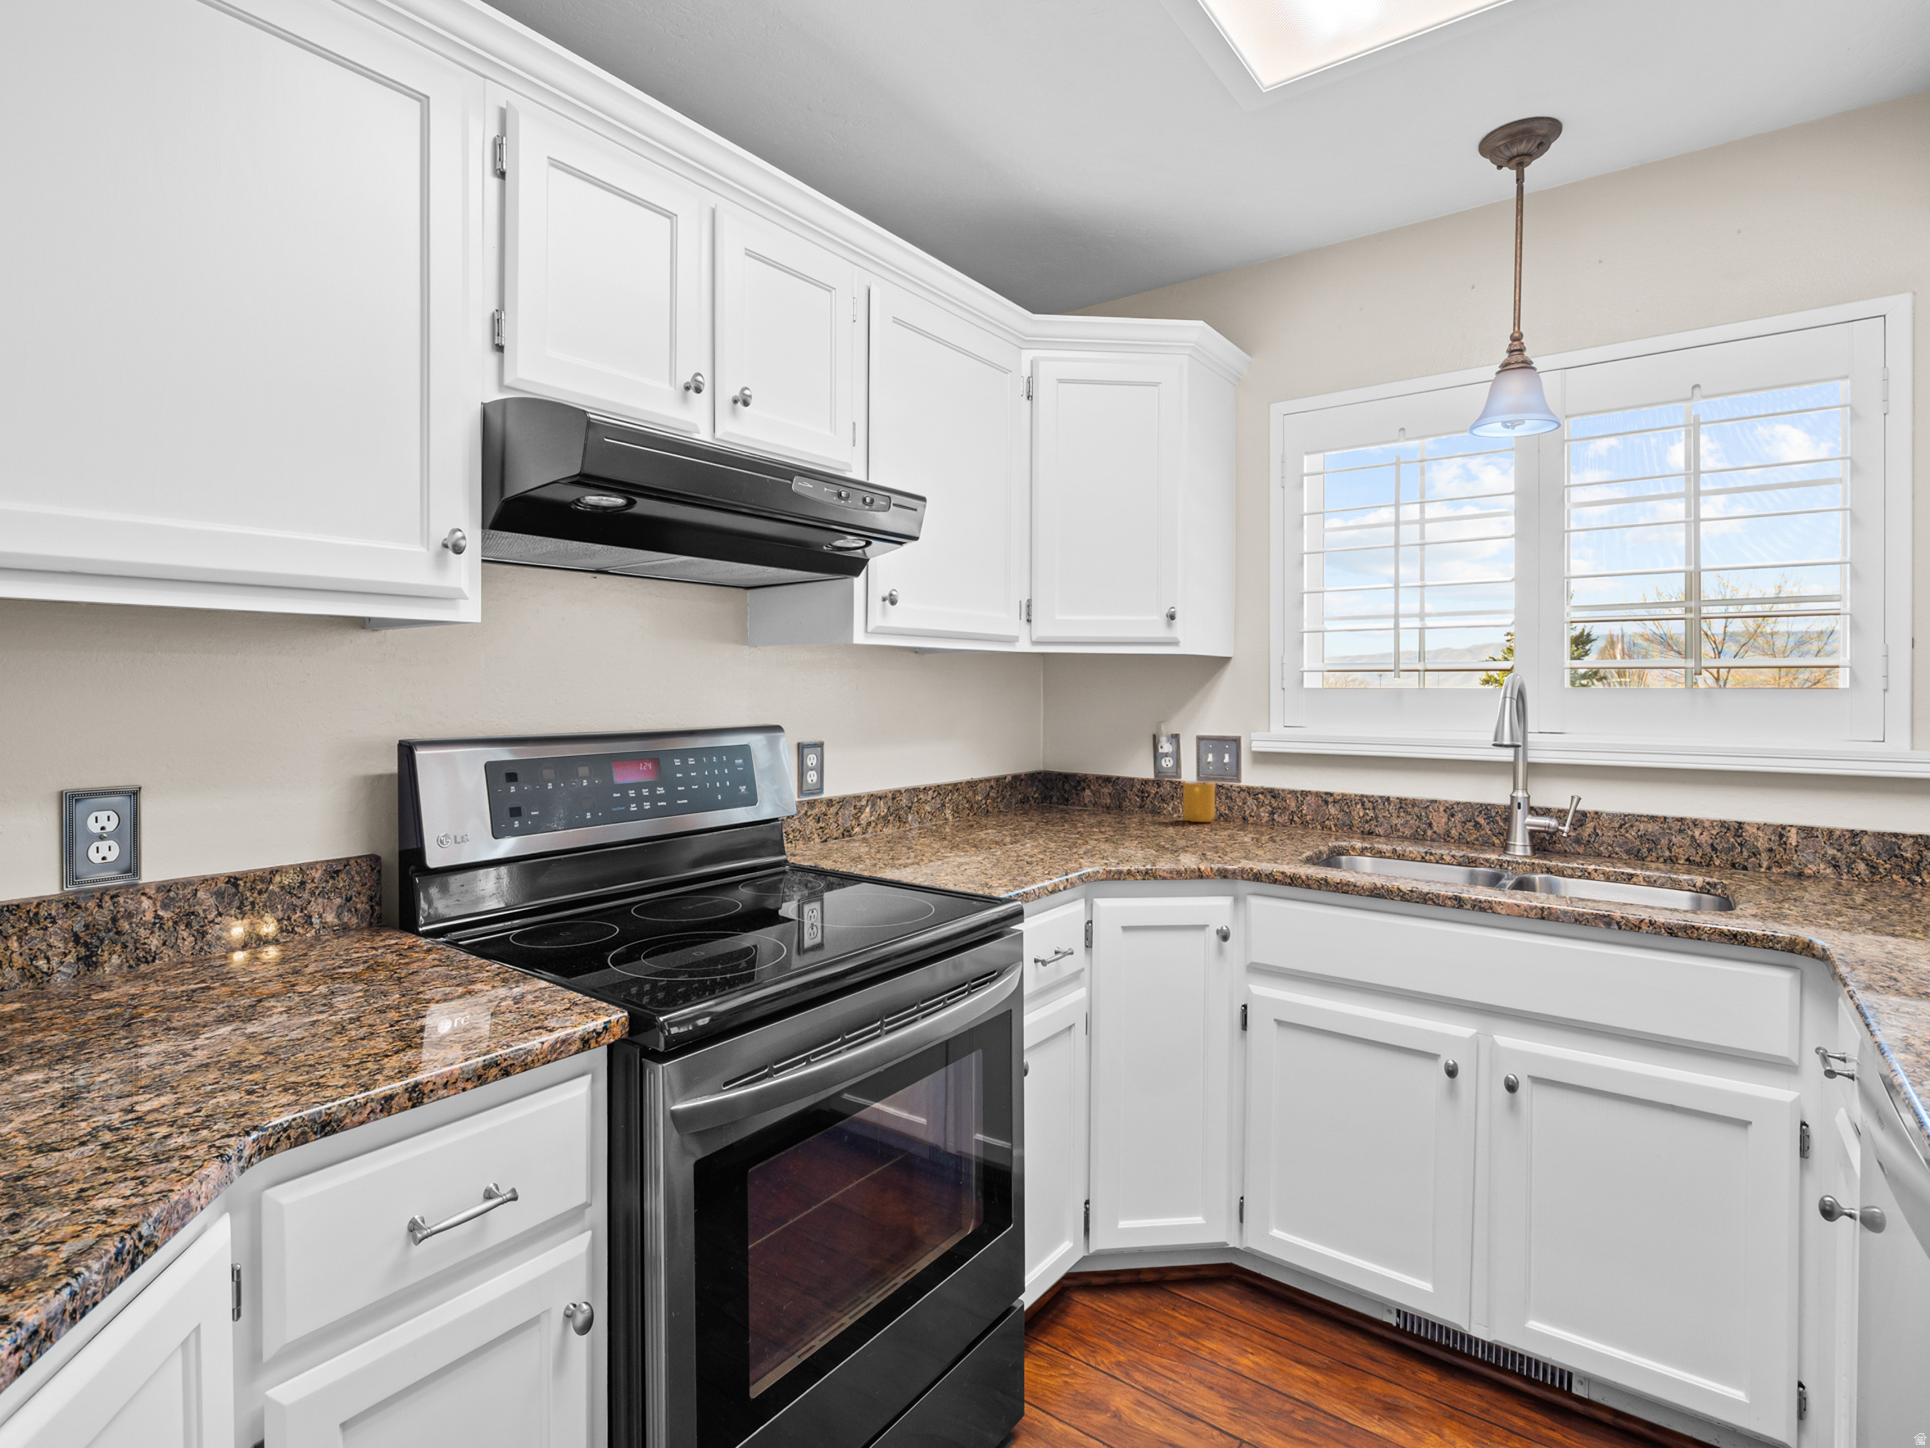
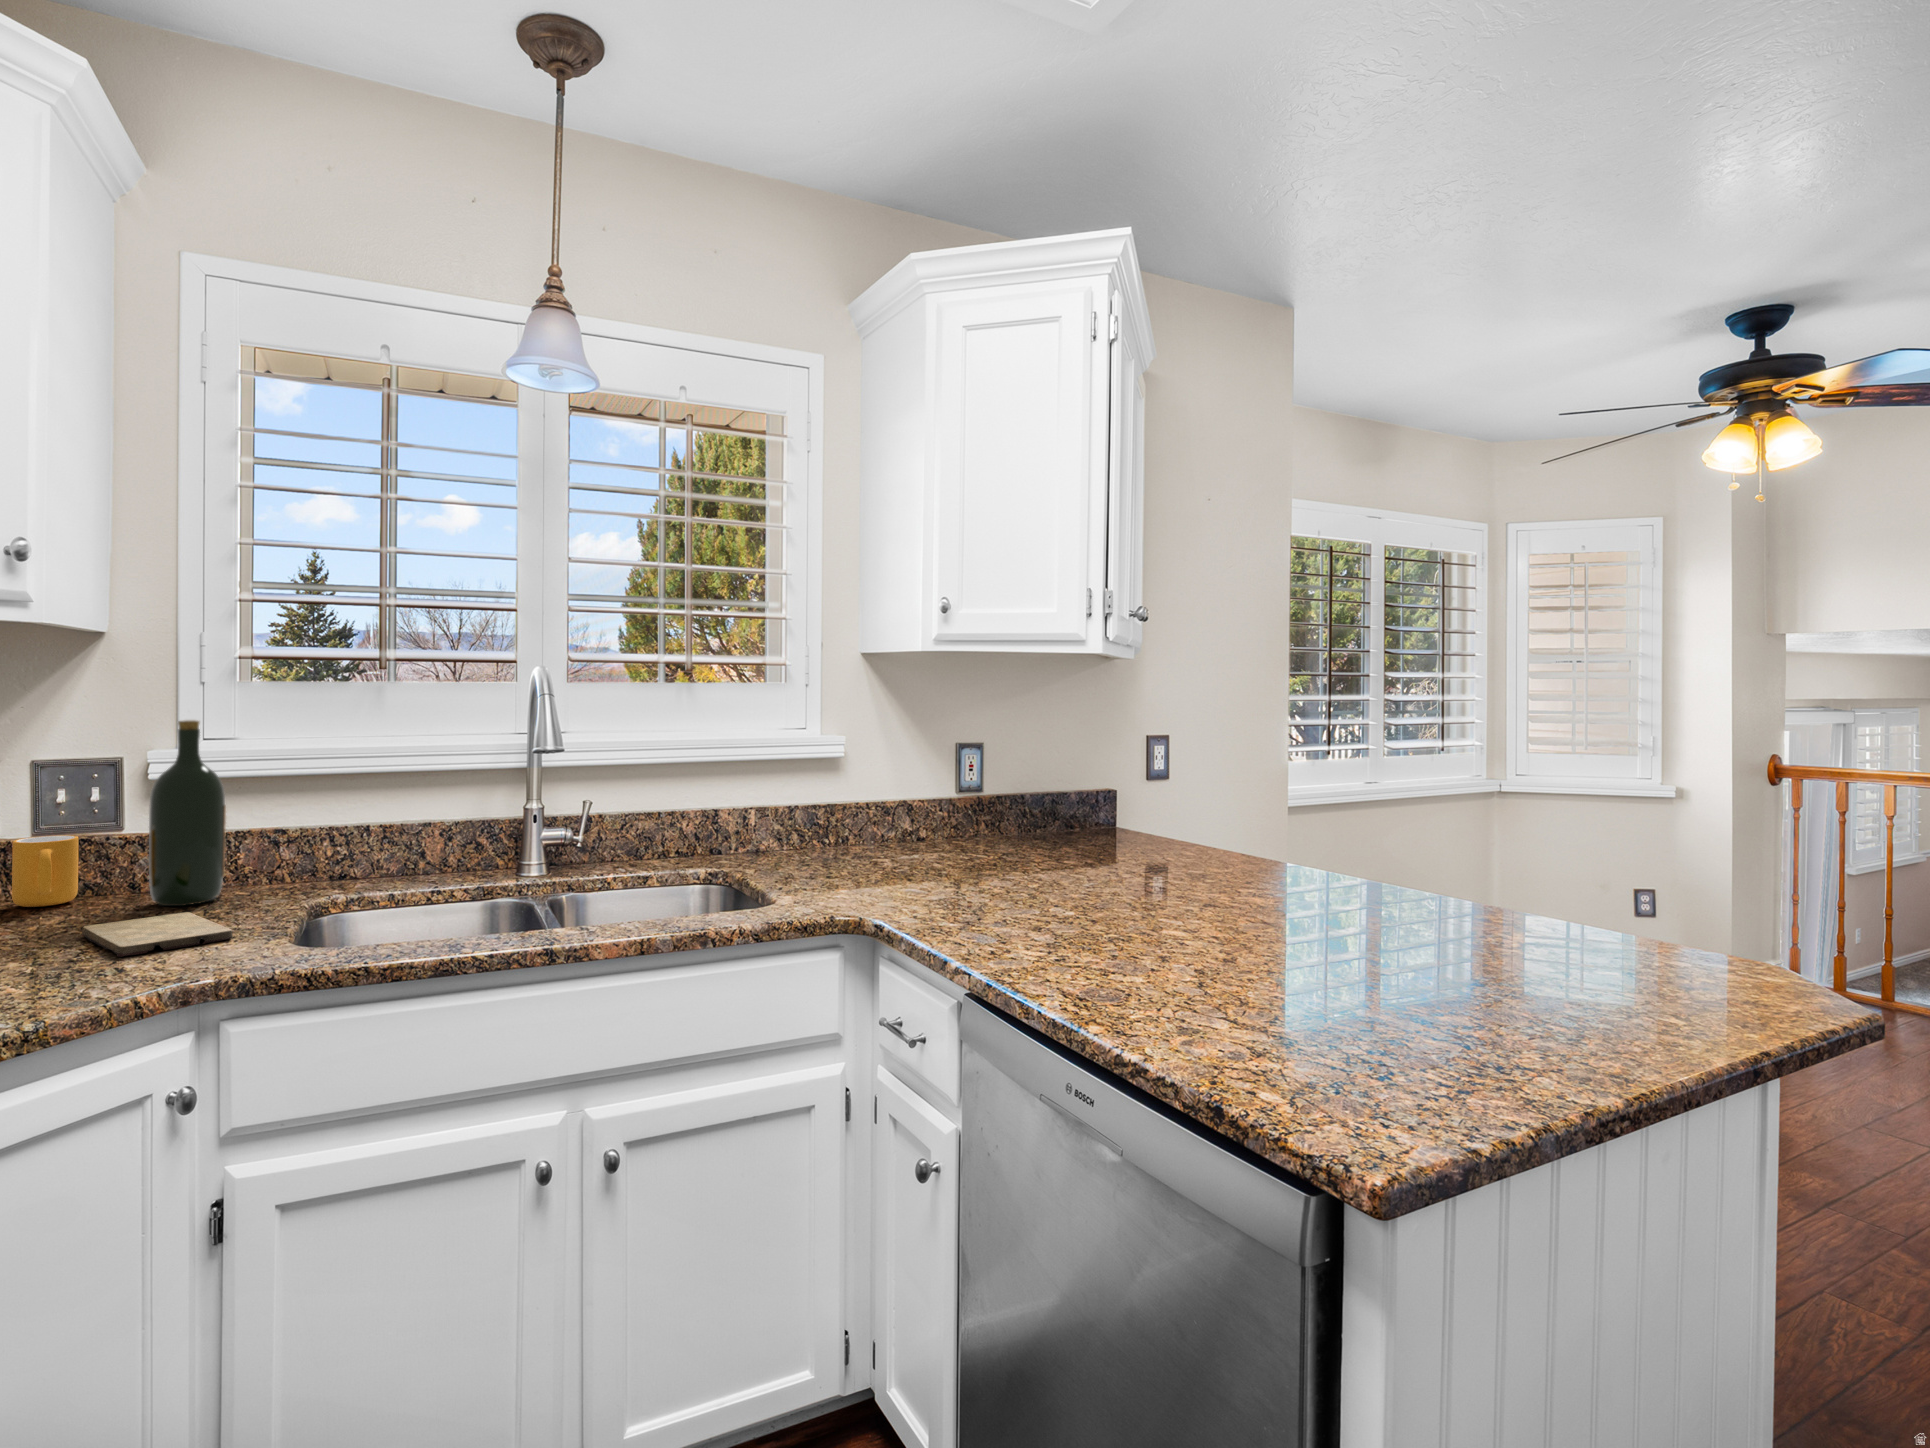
wine bottle: none [1246,713,1289,833] -> present [149,720,226,906]
cutting board: none [1201,832,1270,852] -> present [82,912,233,957]

